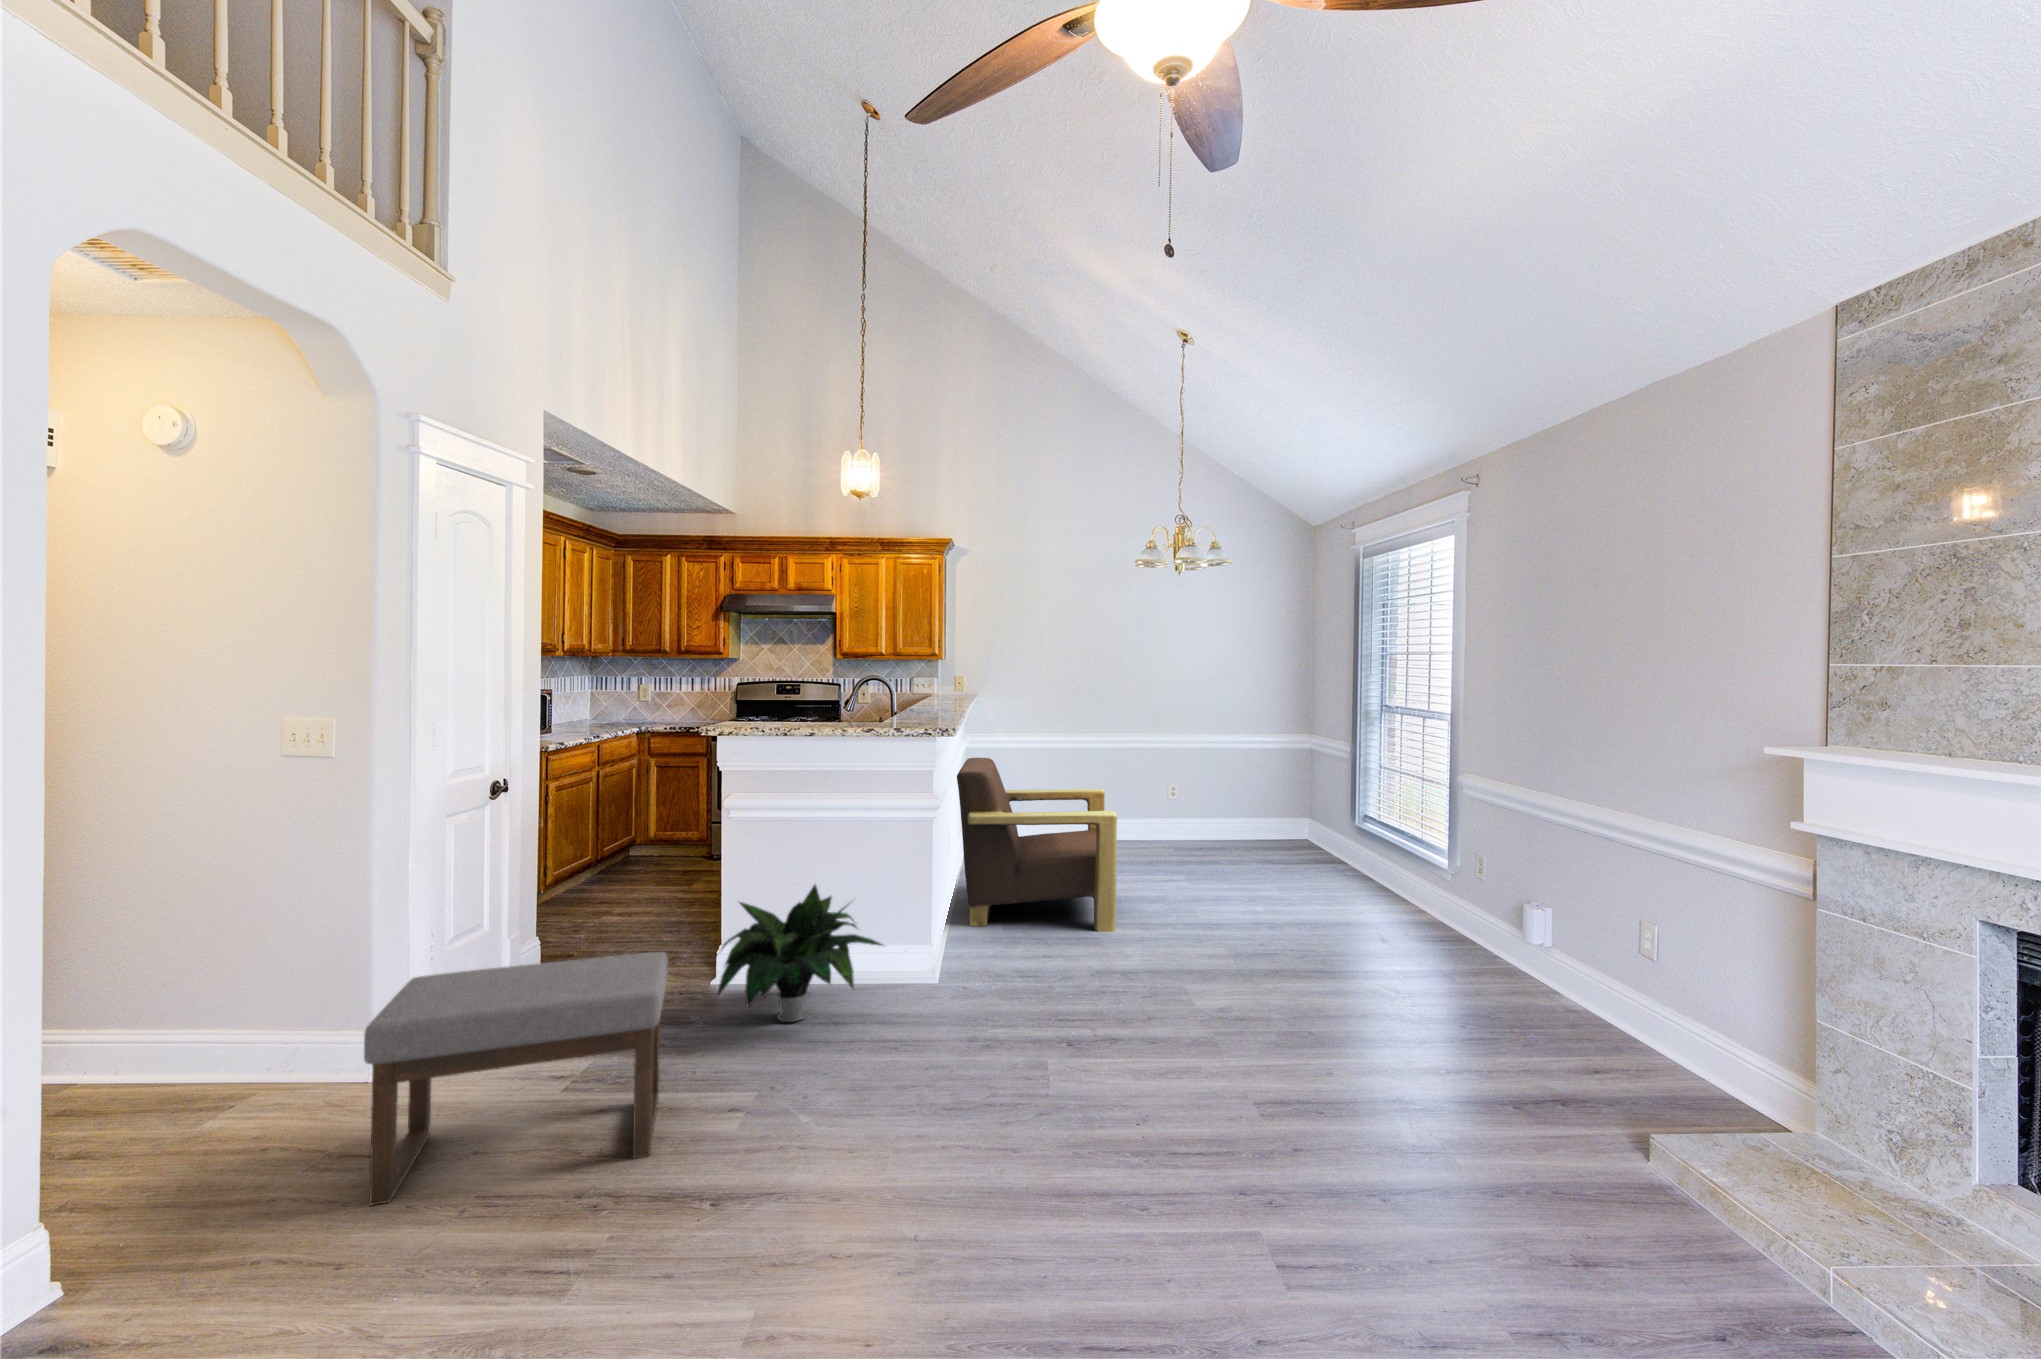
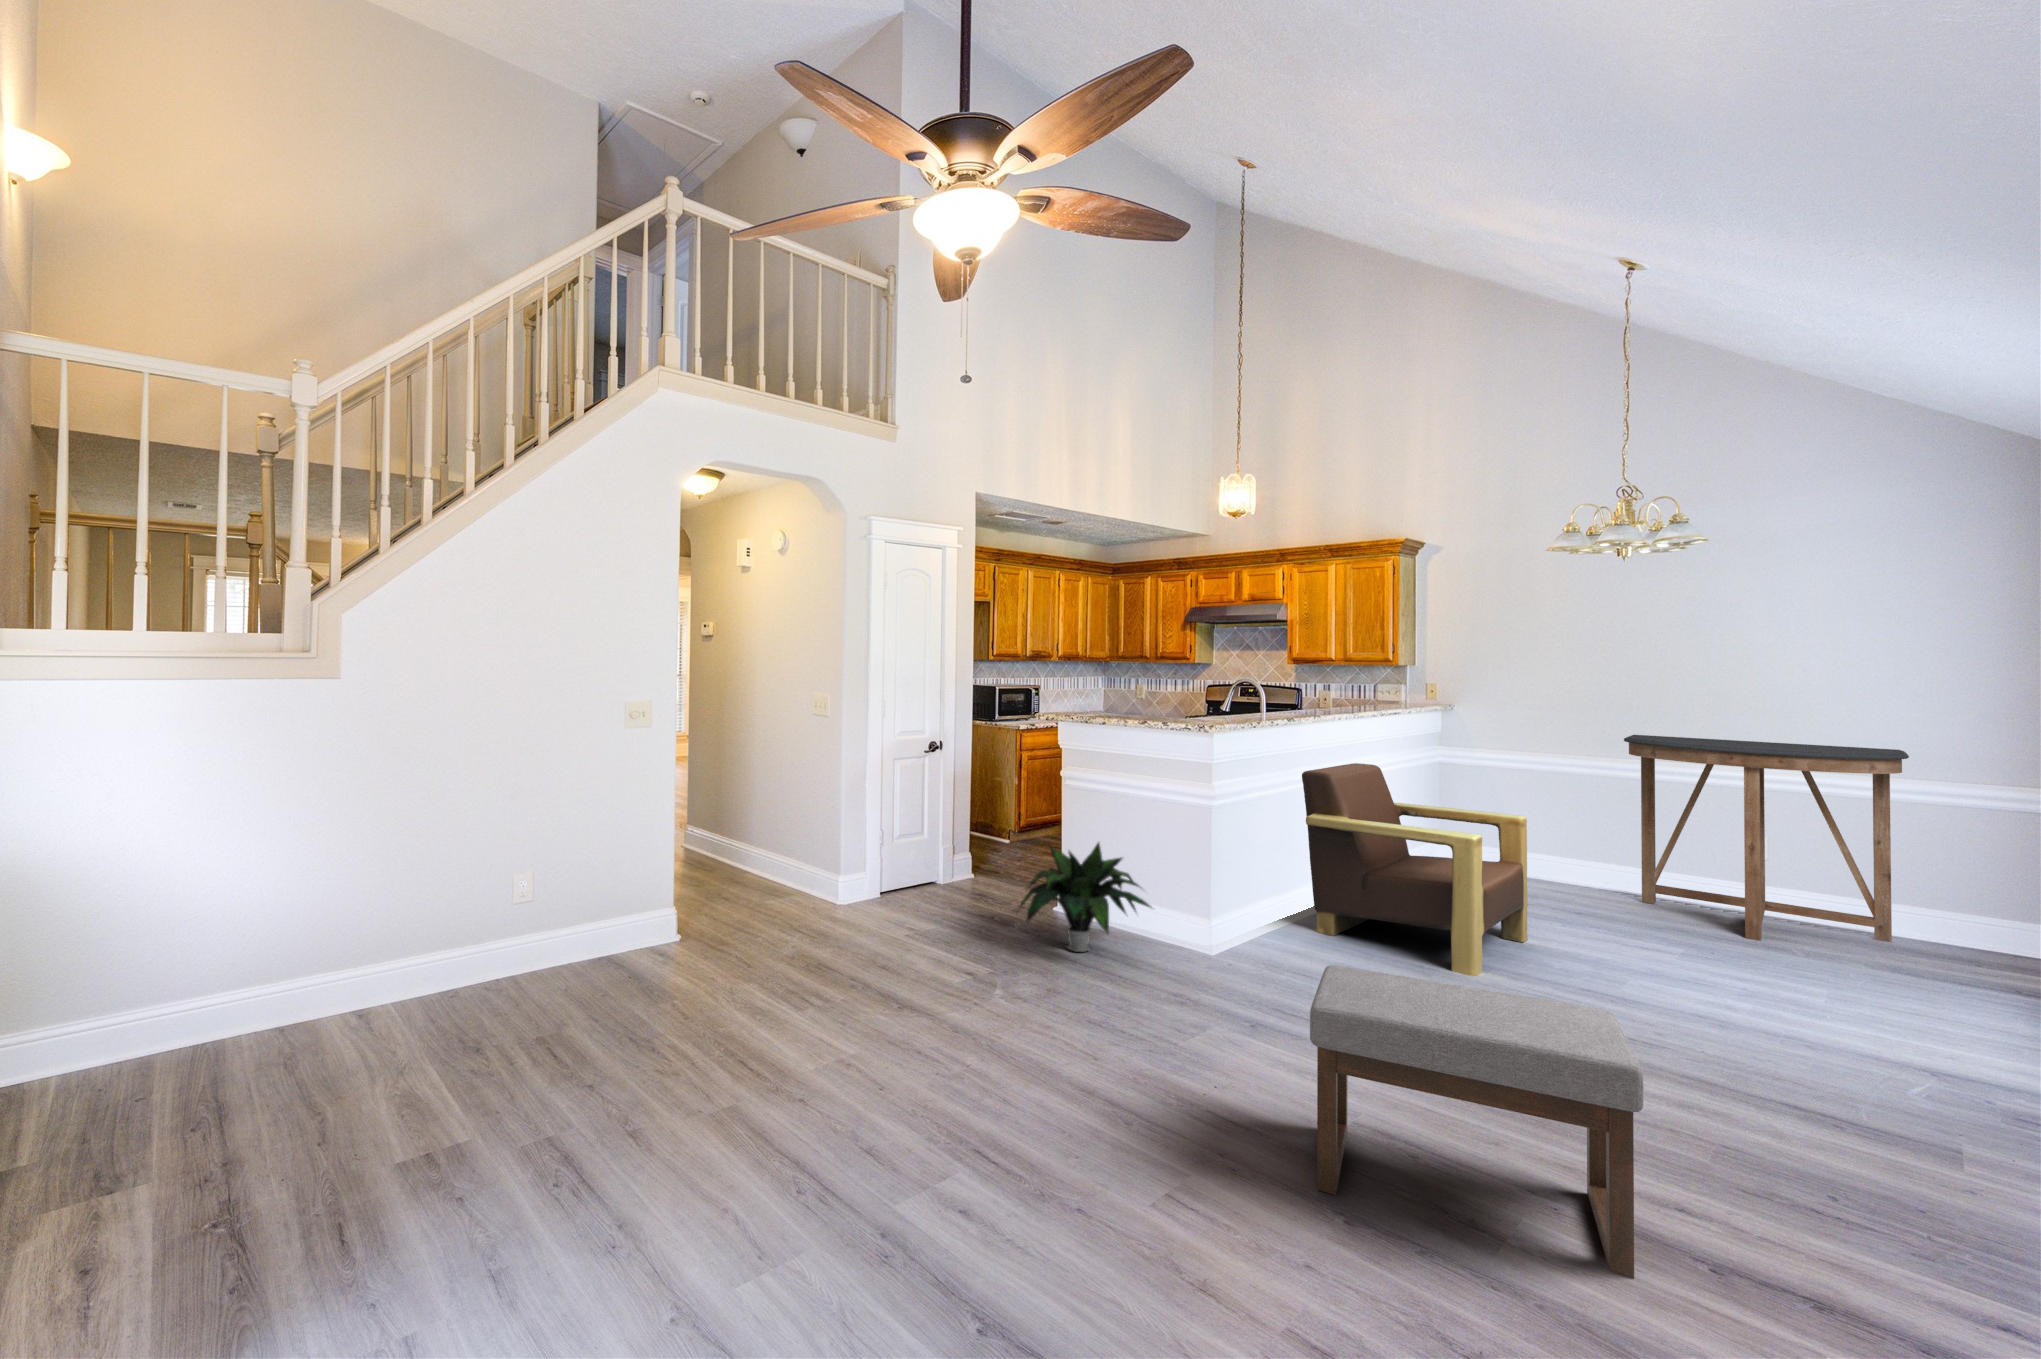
console table: none [1114,713,1267,855] -> present [1624,735,1909,942]
ottoman: present [364,952,668,1206] -> present [1310,965,1644,1278]

